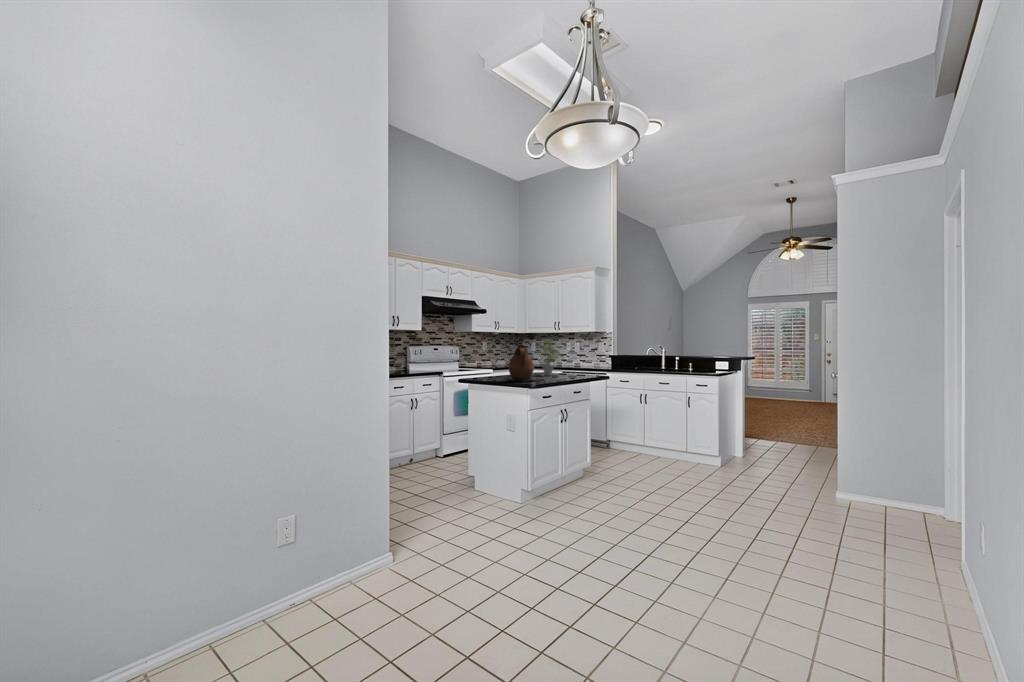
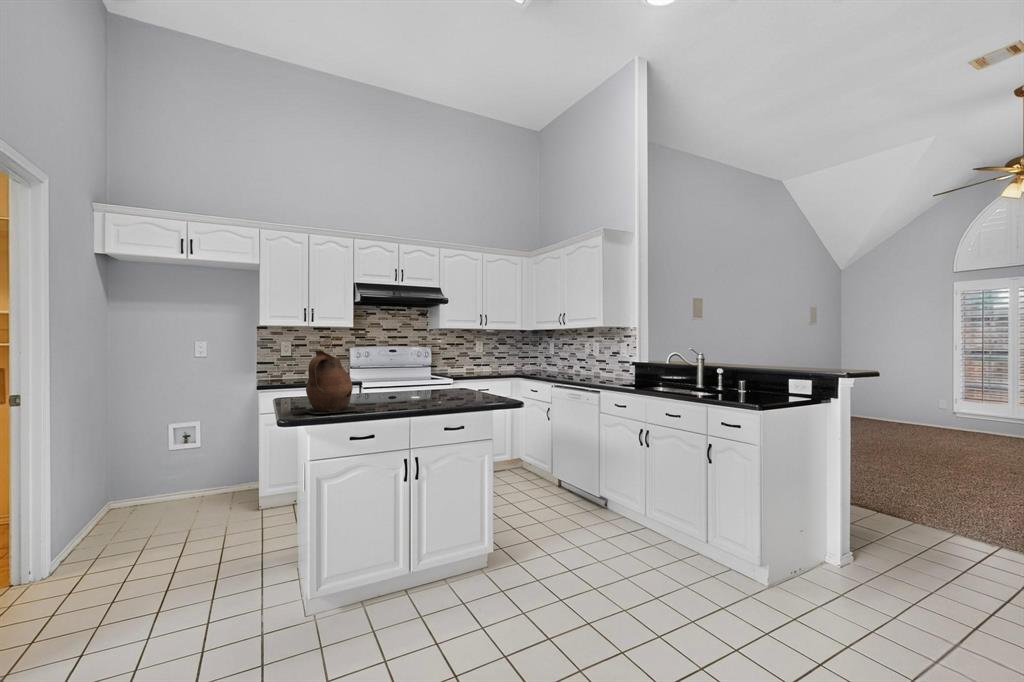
potted plant: present [540,342,564,376] -> none [415,335,467,399]

